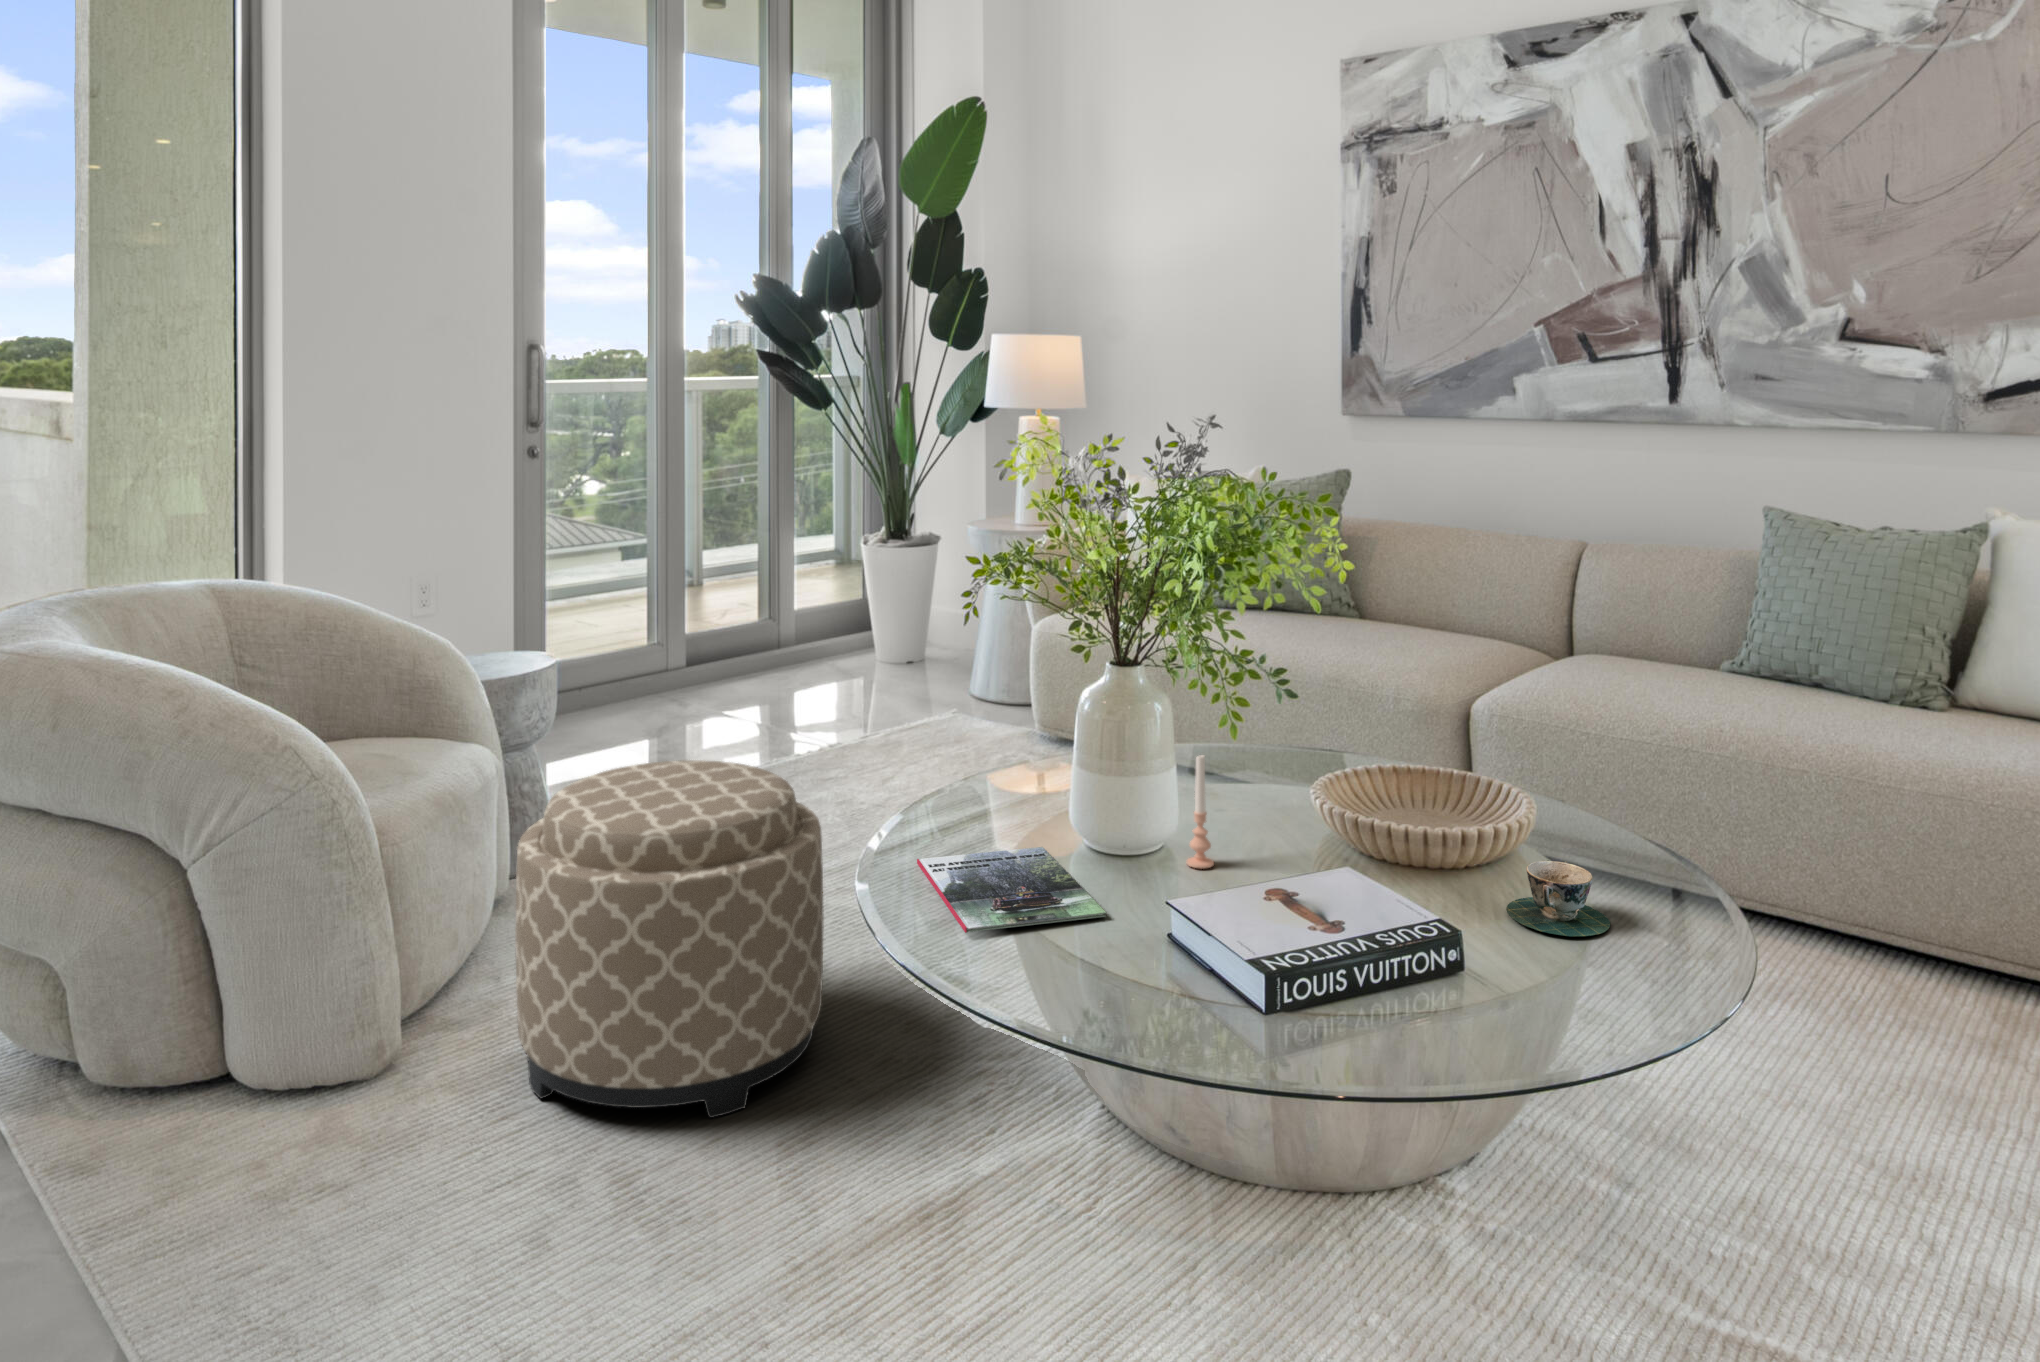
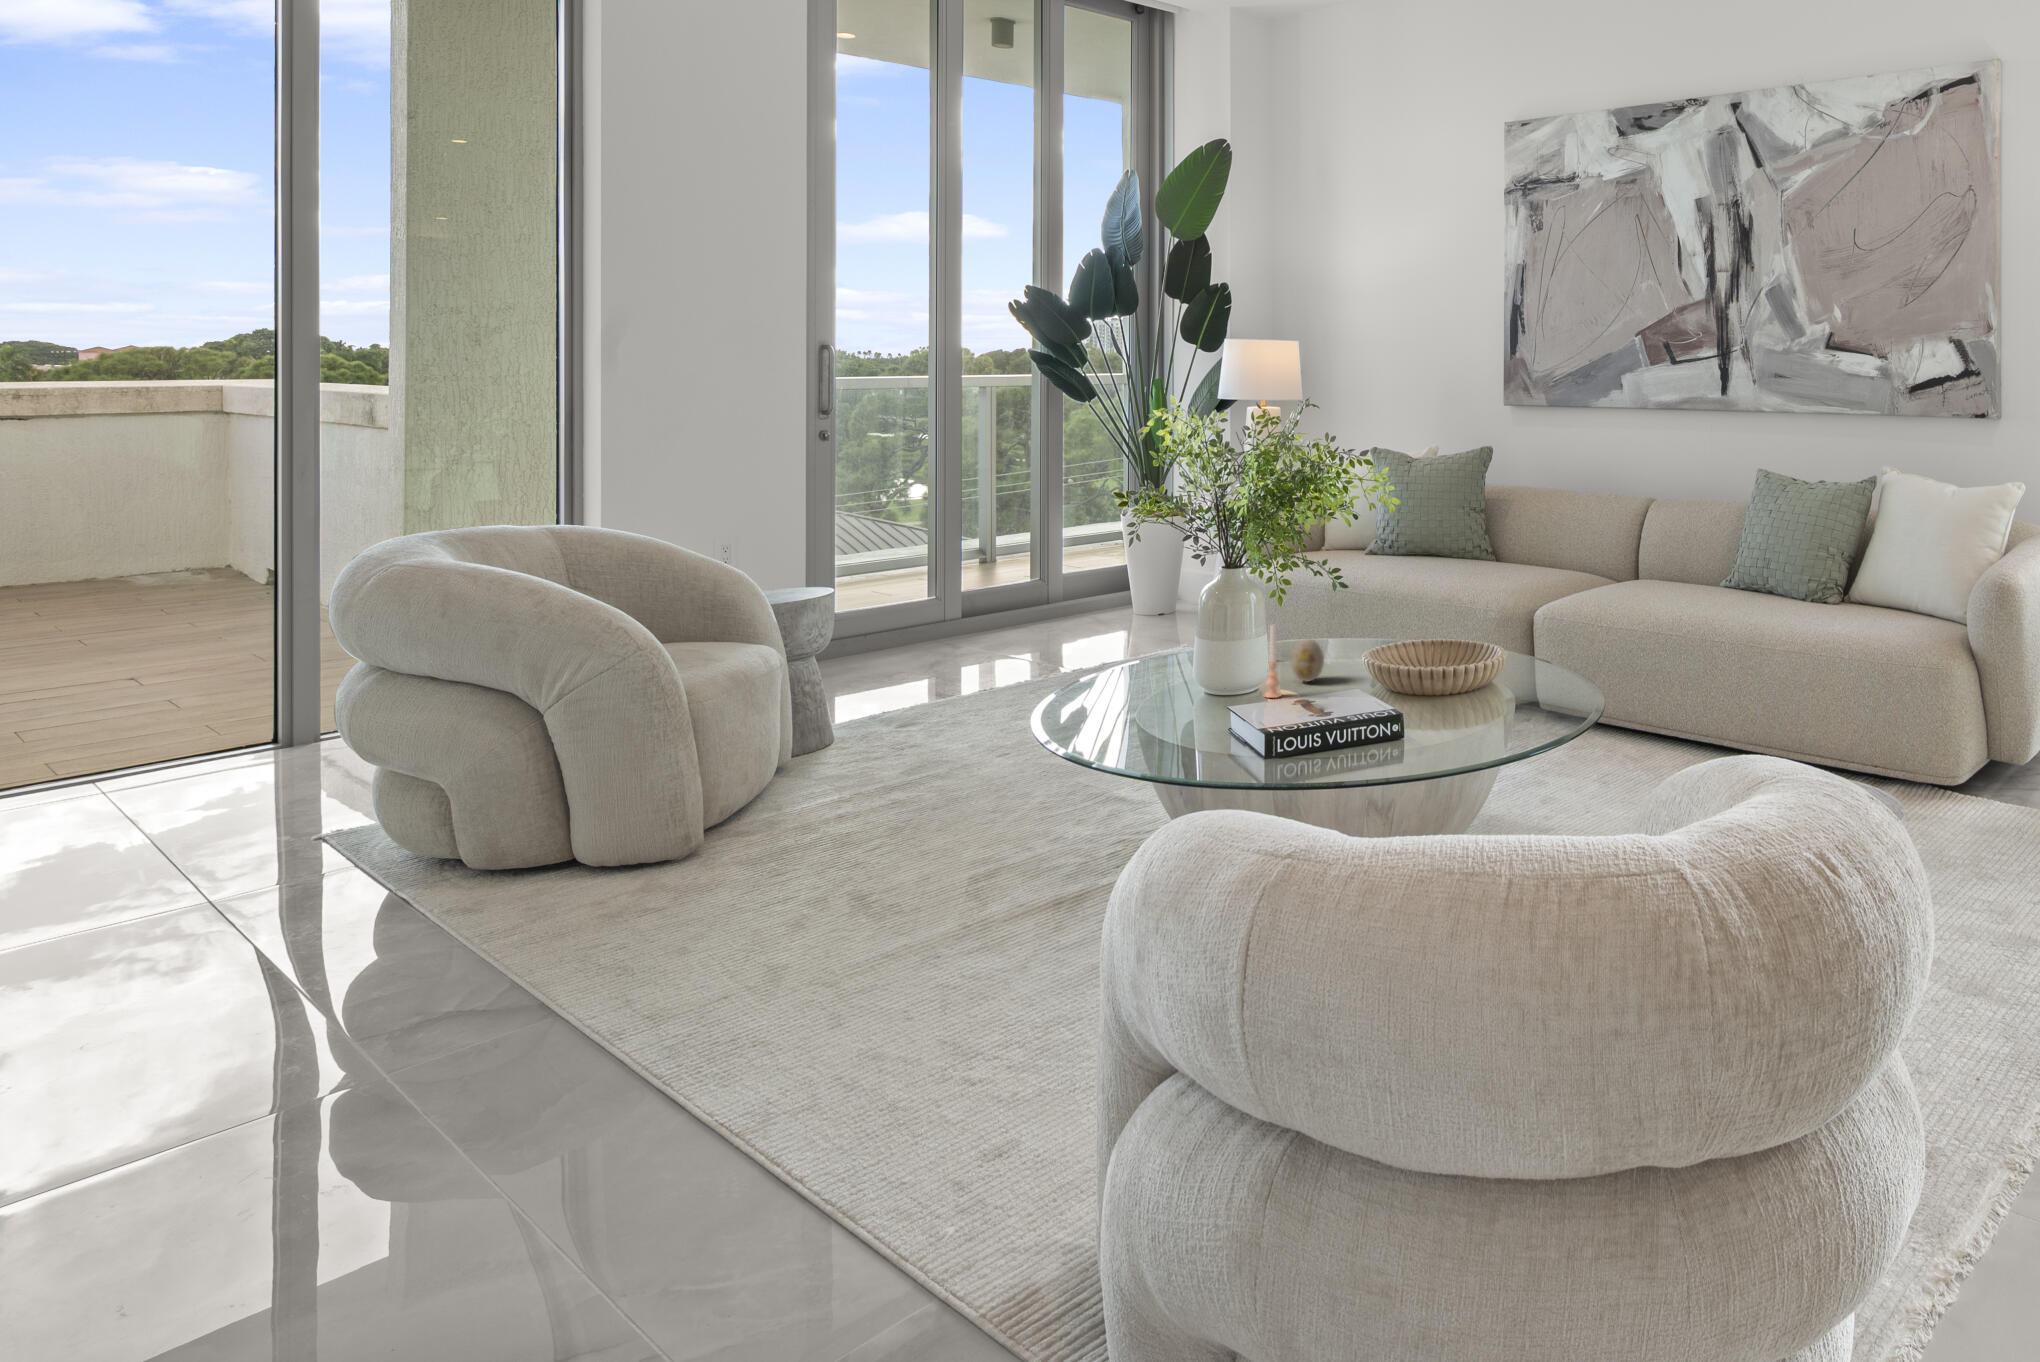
ottoman: present [515,760,824,1118] -> none [800,644,1022,871]
decorative egg: none [1214,772,1263,836] -> present [1292,639,1324,681]
magazine: present [917,847,1106,933] -> none [1082,690,1195,731]
teacup: present [1506,860,1610,936] -> none [1451,680,1512,722]

